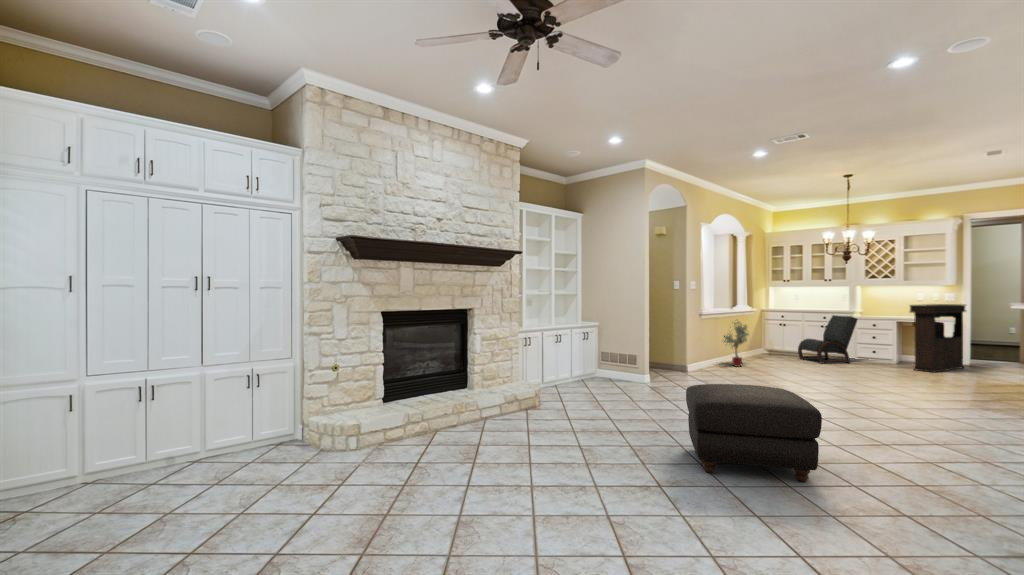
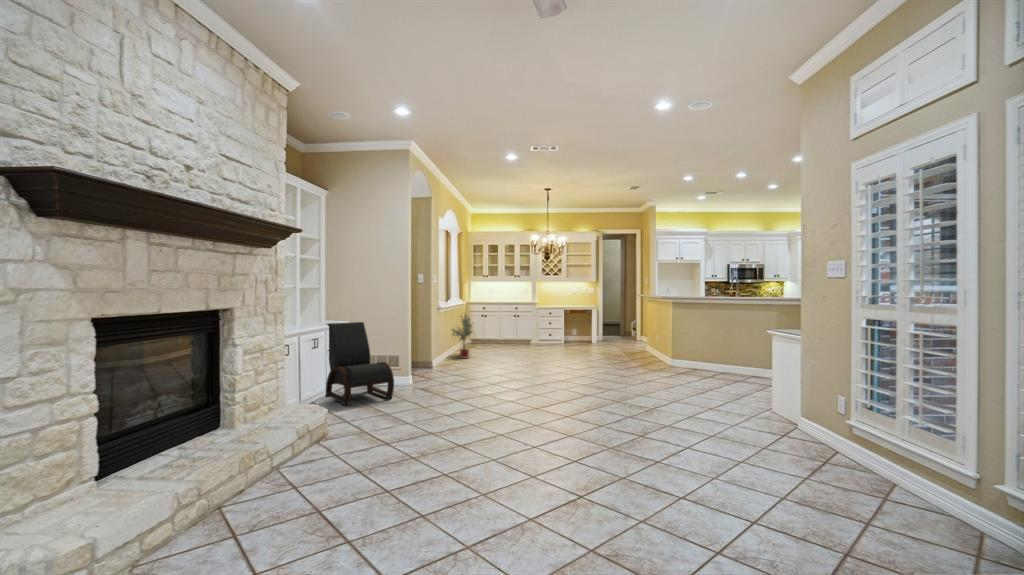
console table: present [910,304,966,373] -> none [578,296,603,349]
lounge chair: present [798,315,858,364] -> present [325,322,394,406]
ottoman: present [686,384,822,482] -> none [533,374,662,465]

